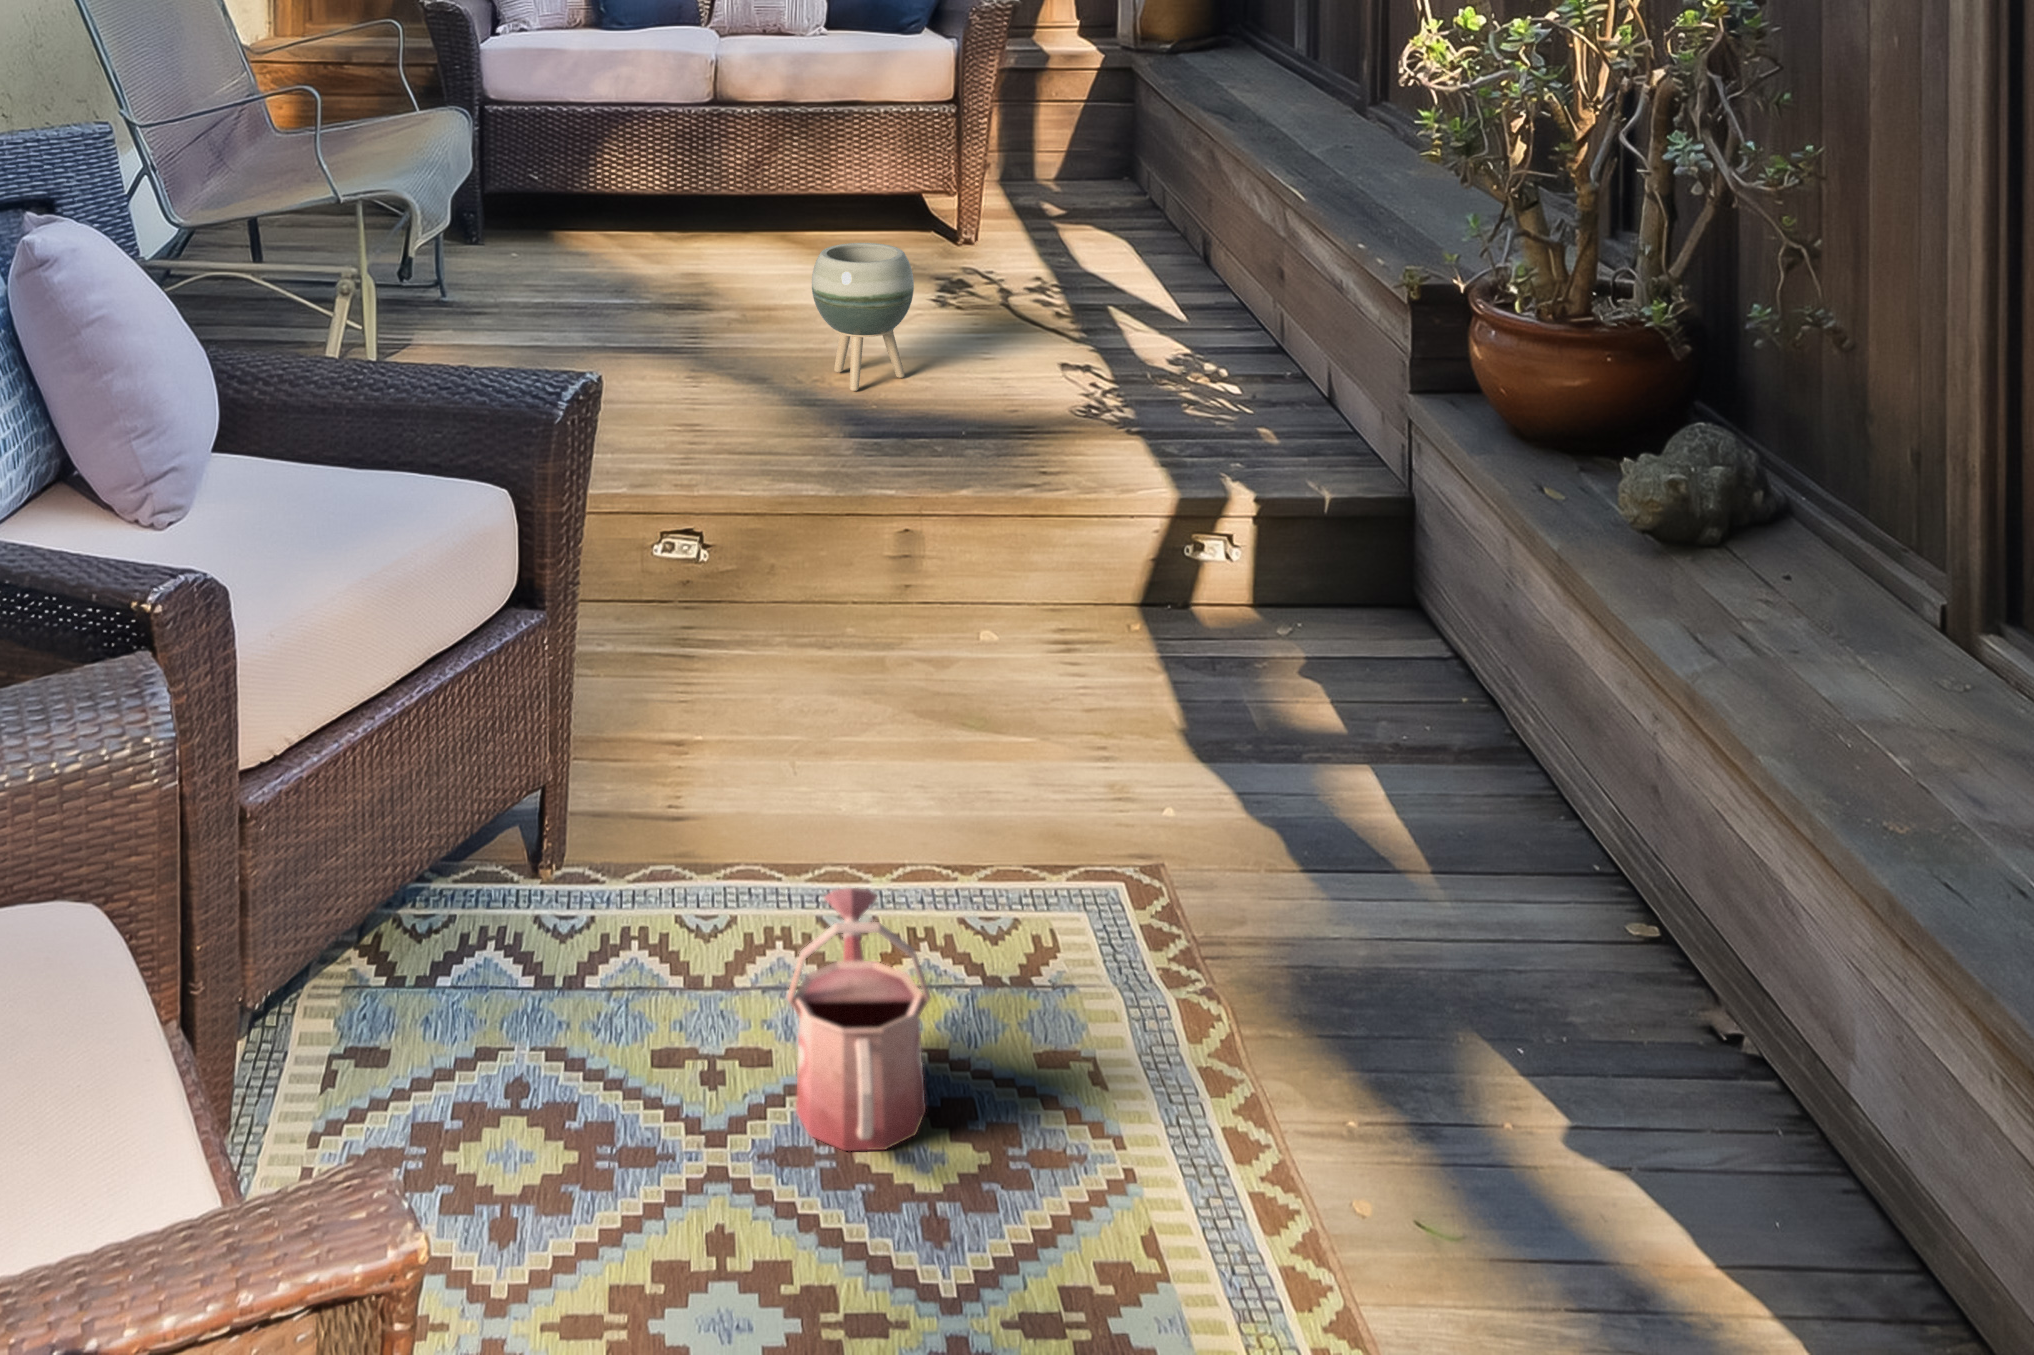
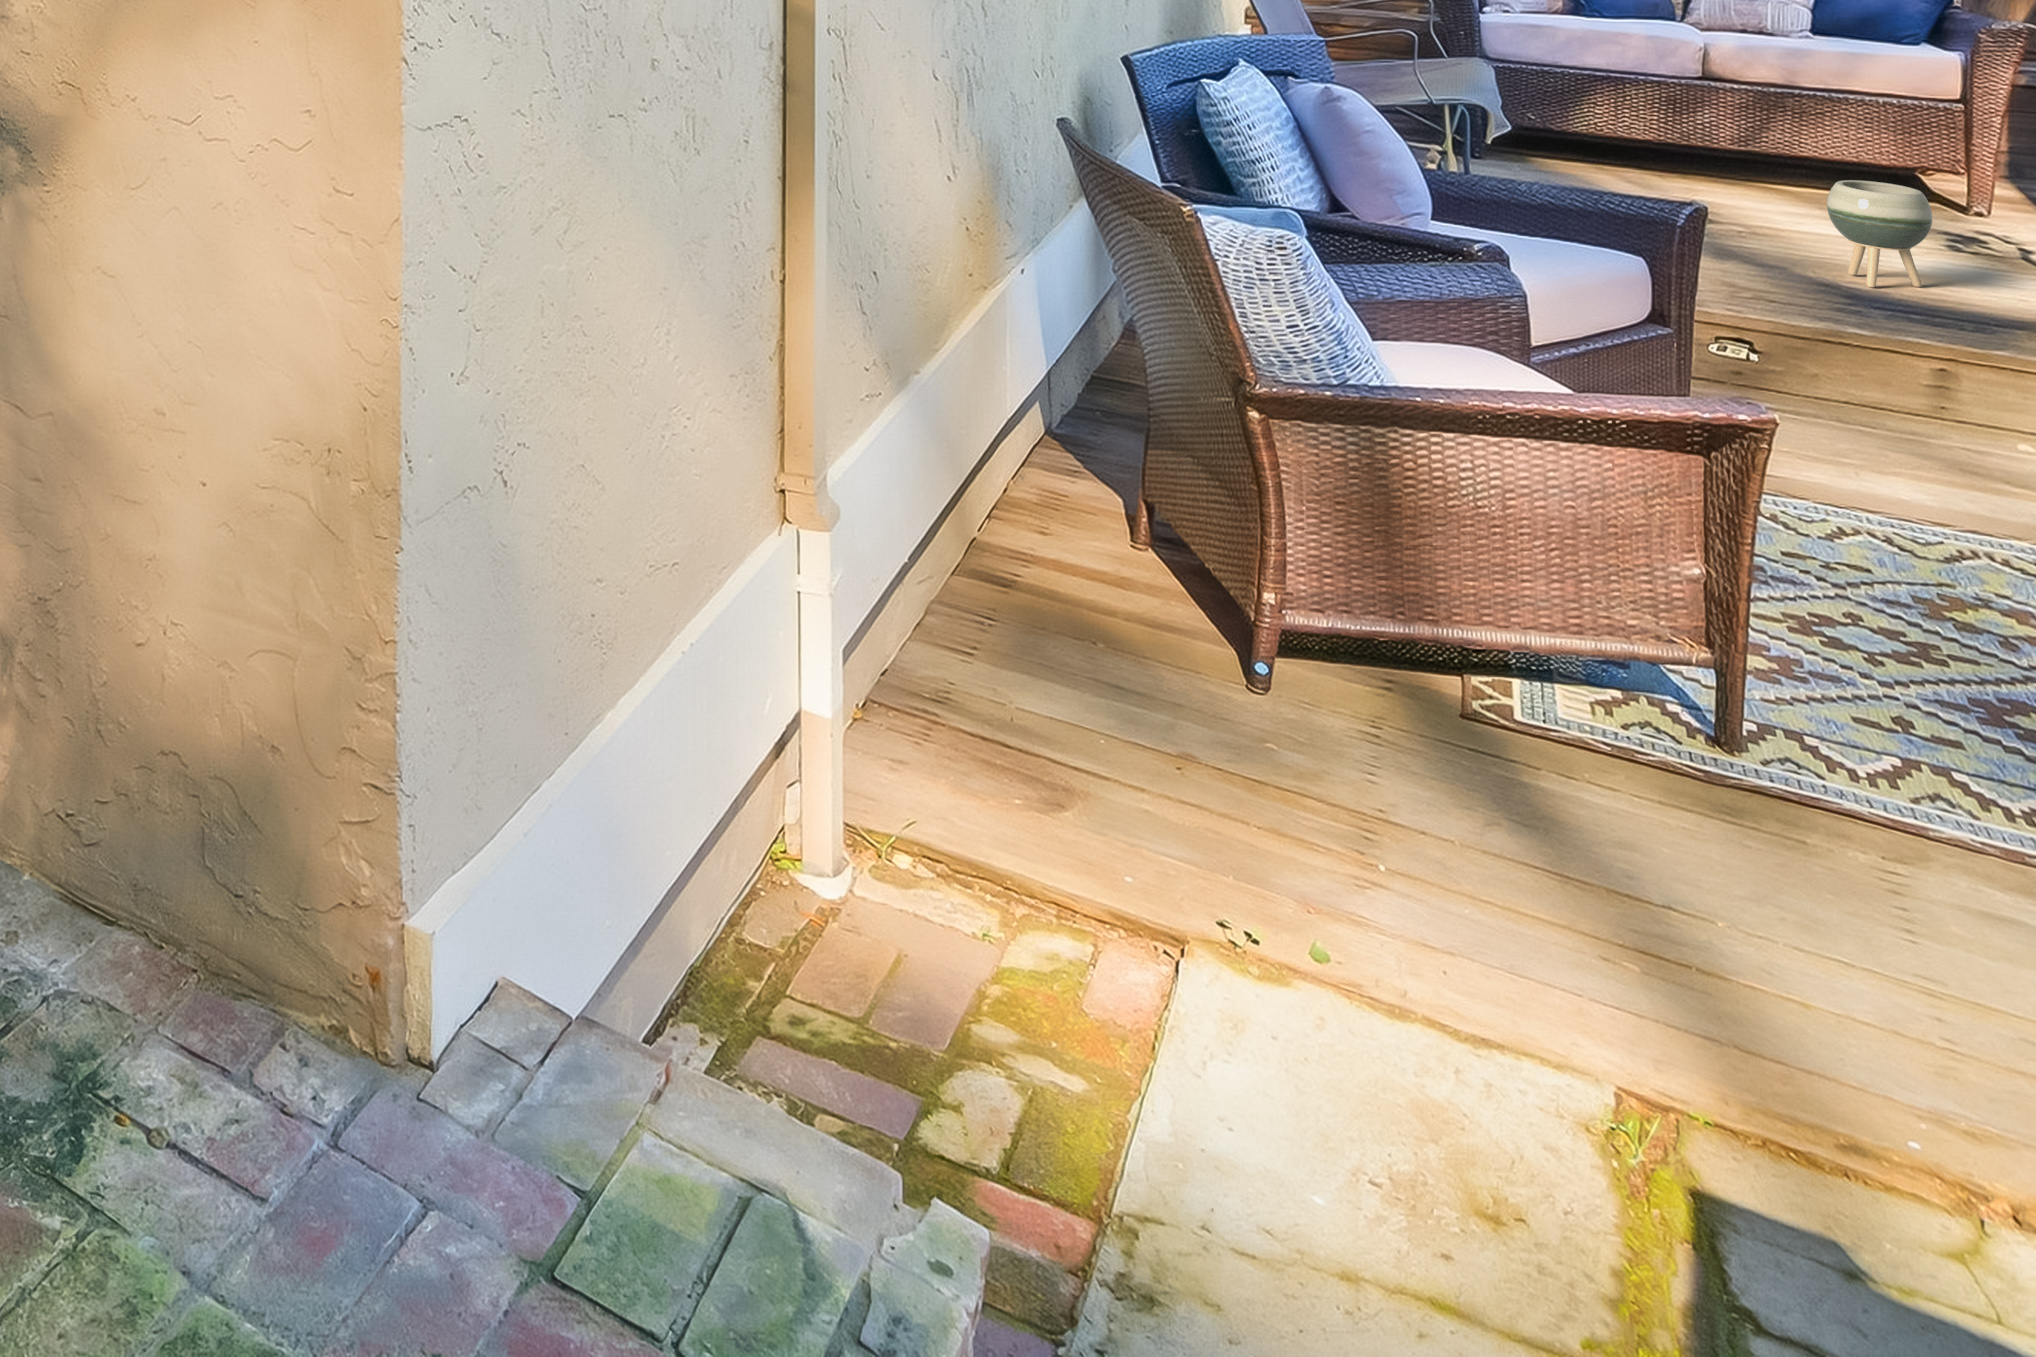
watering can: present [787,888,930,1151] -> none [1894,462,2006,587]

